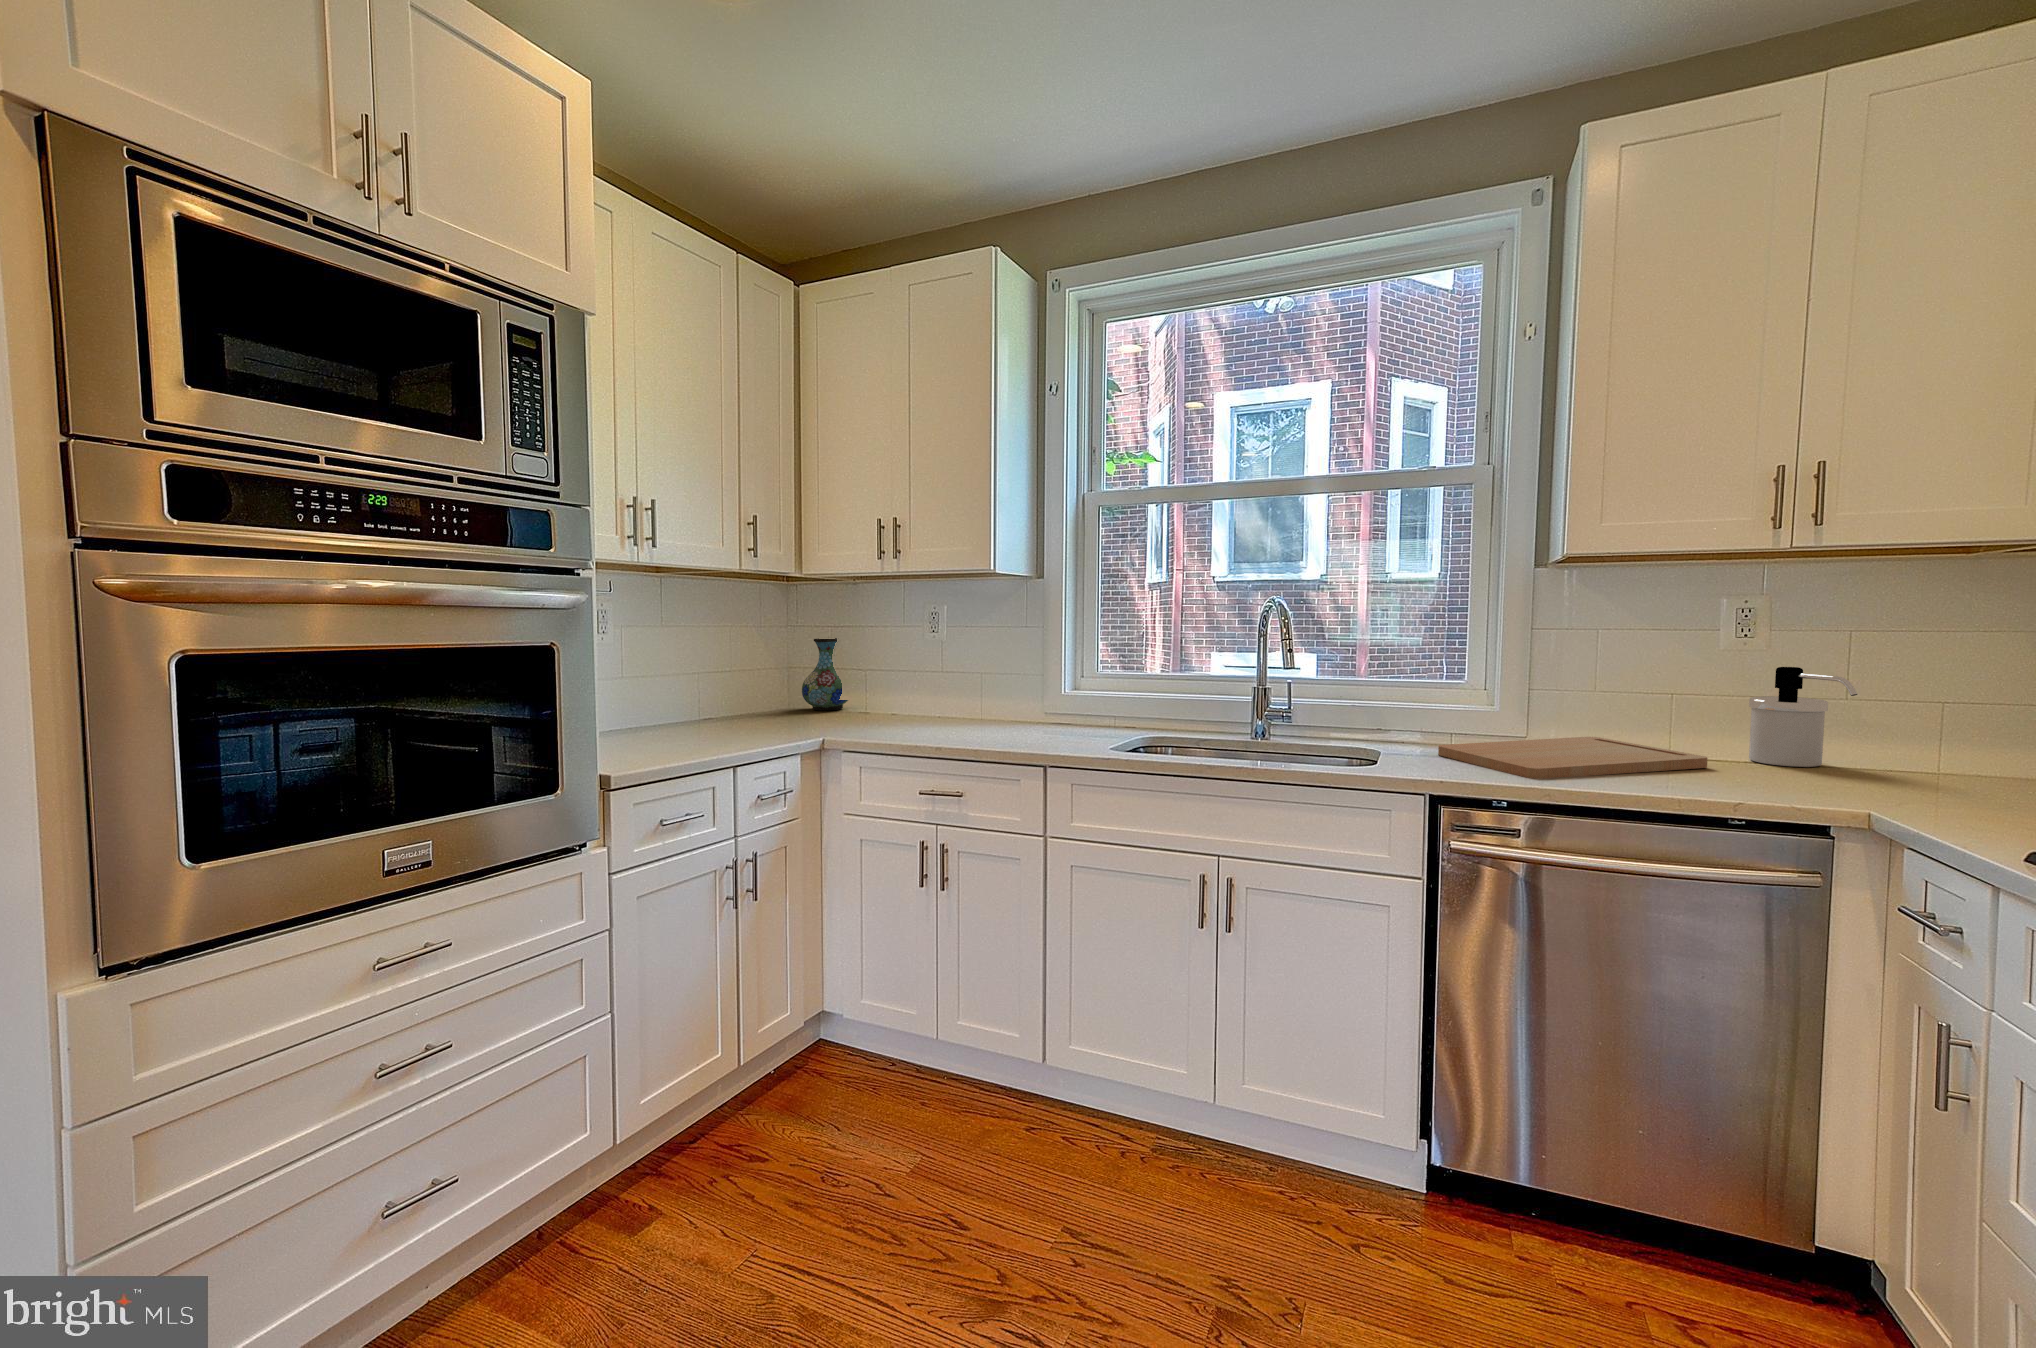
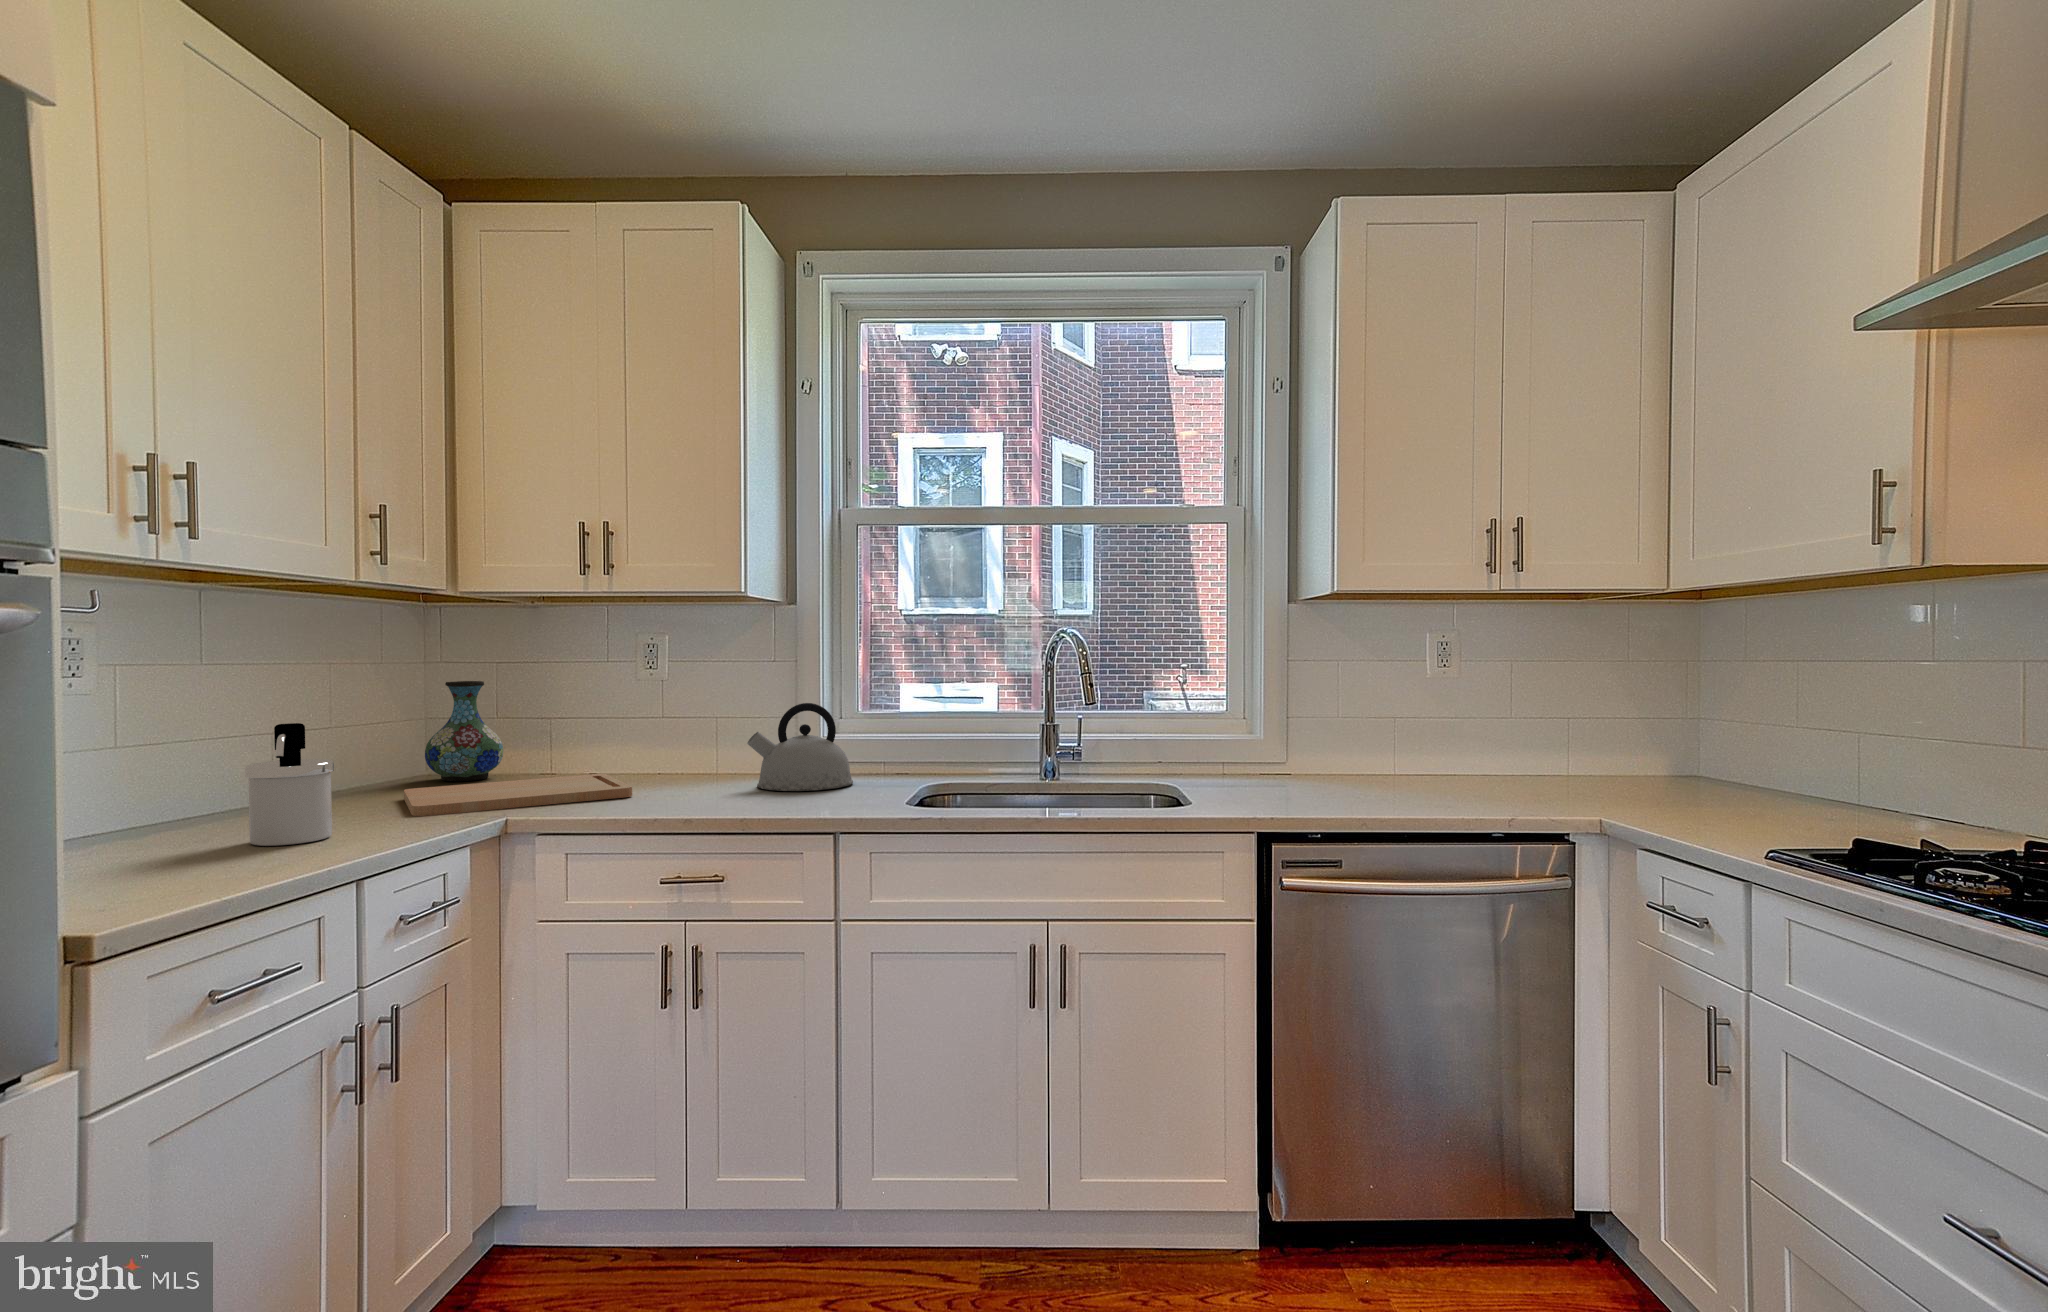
kettle: none [1002,658,1088,730] -> present [747,703,853,791]
soap dispenser: present [1749,667,1857,767] -> present [245,723,334,846]
cutting board: present [1438,737,1708,779] -> present [404,774,632,816]

